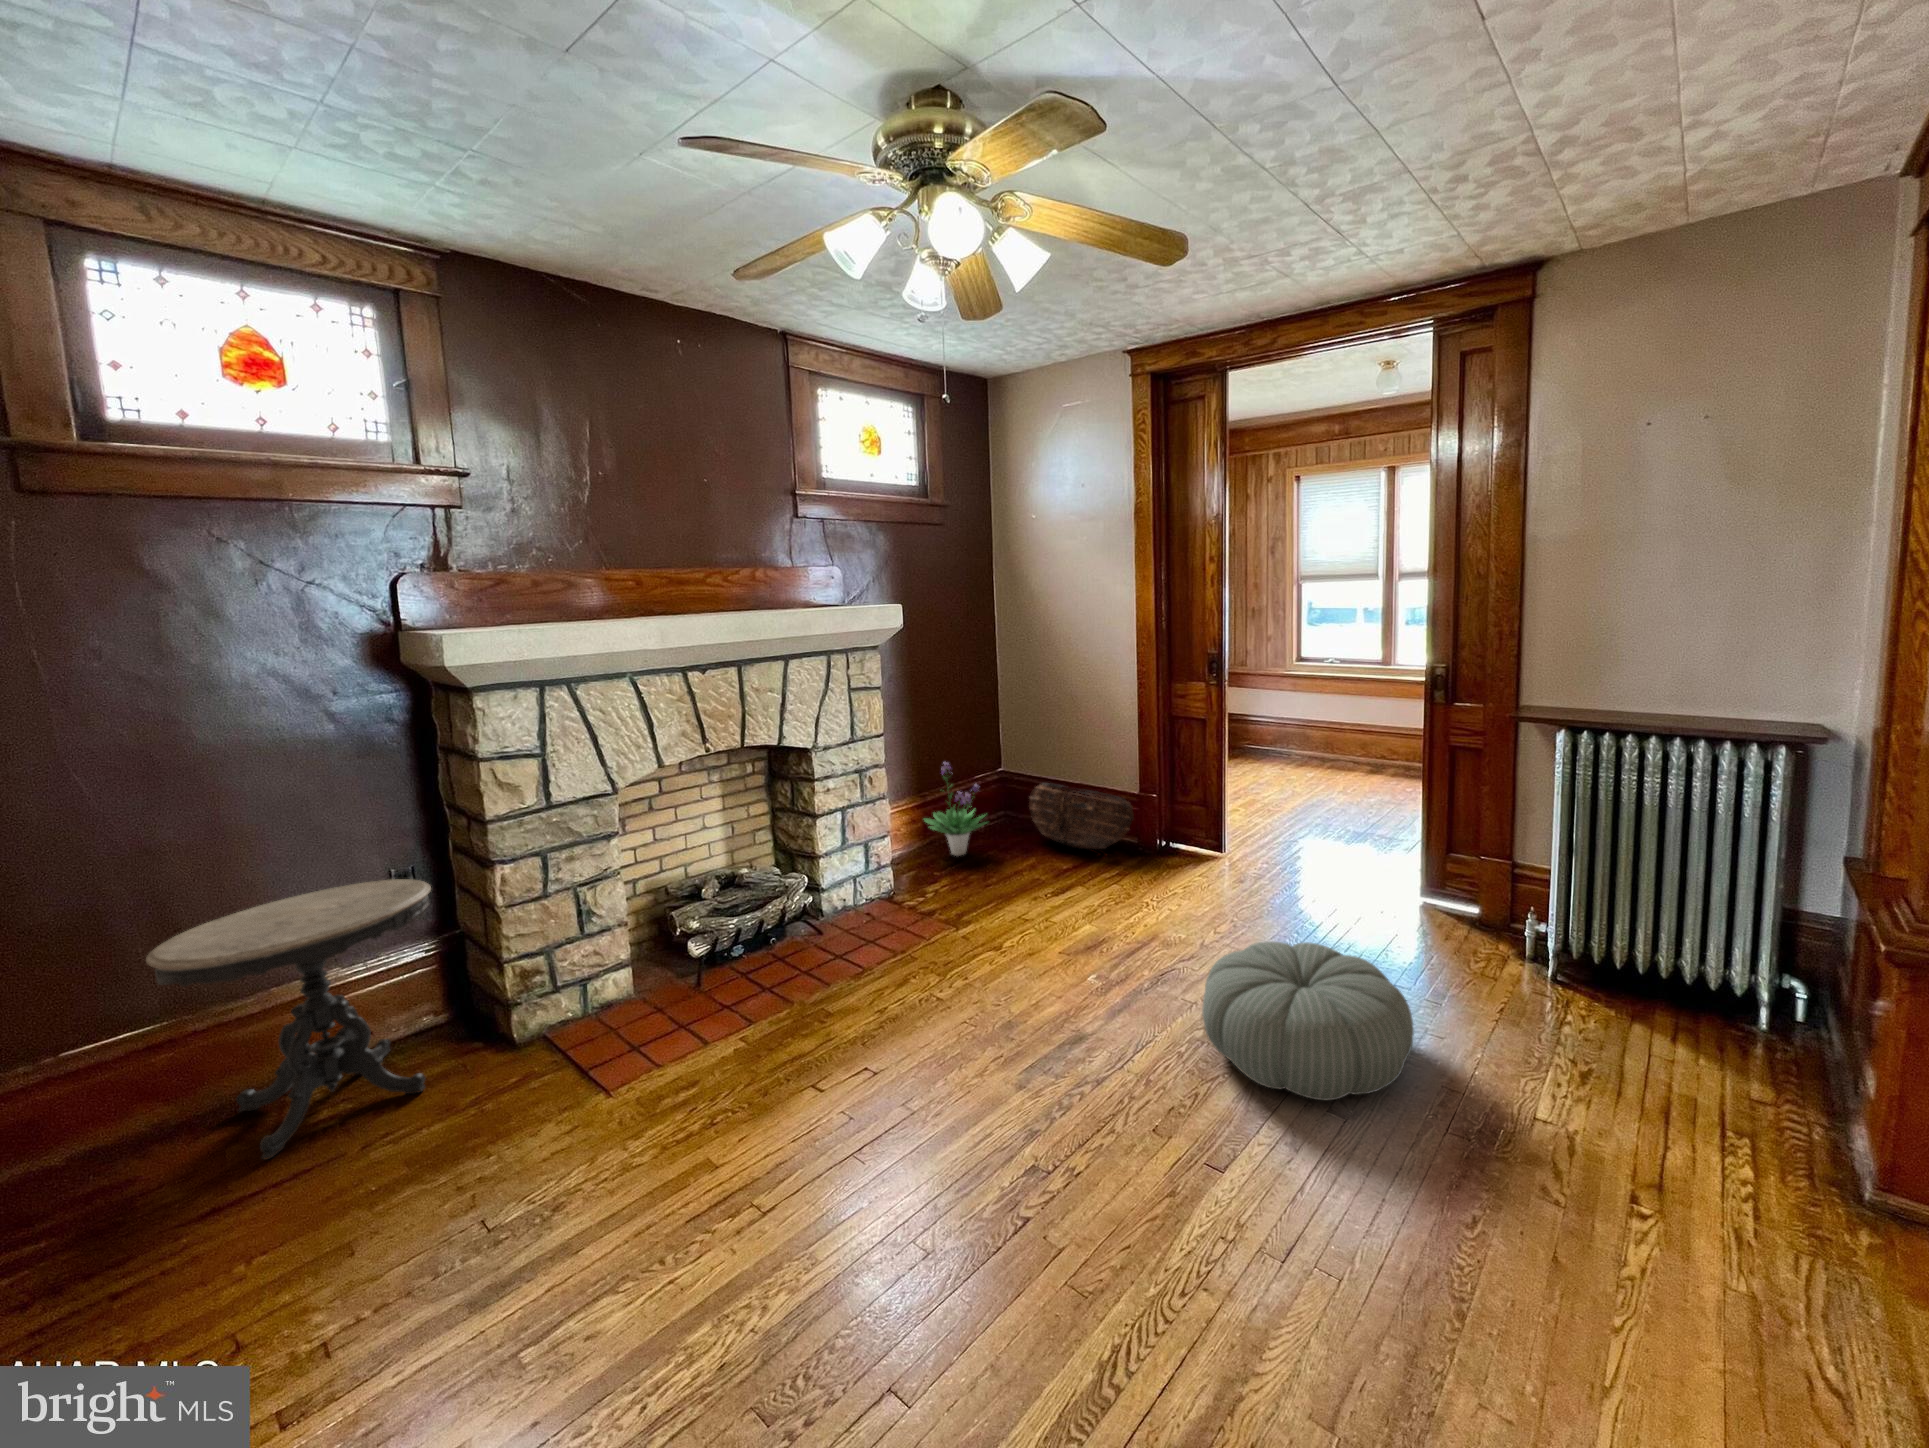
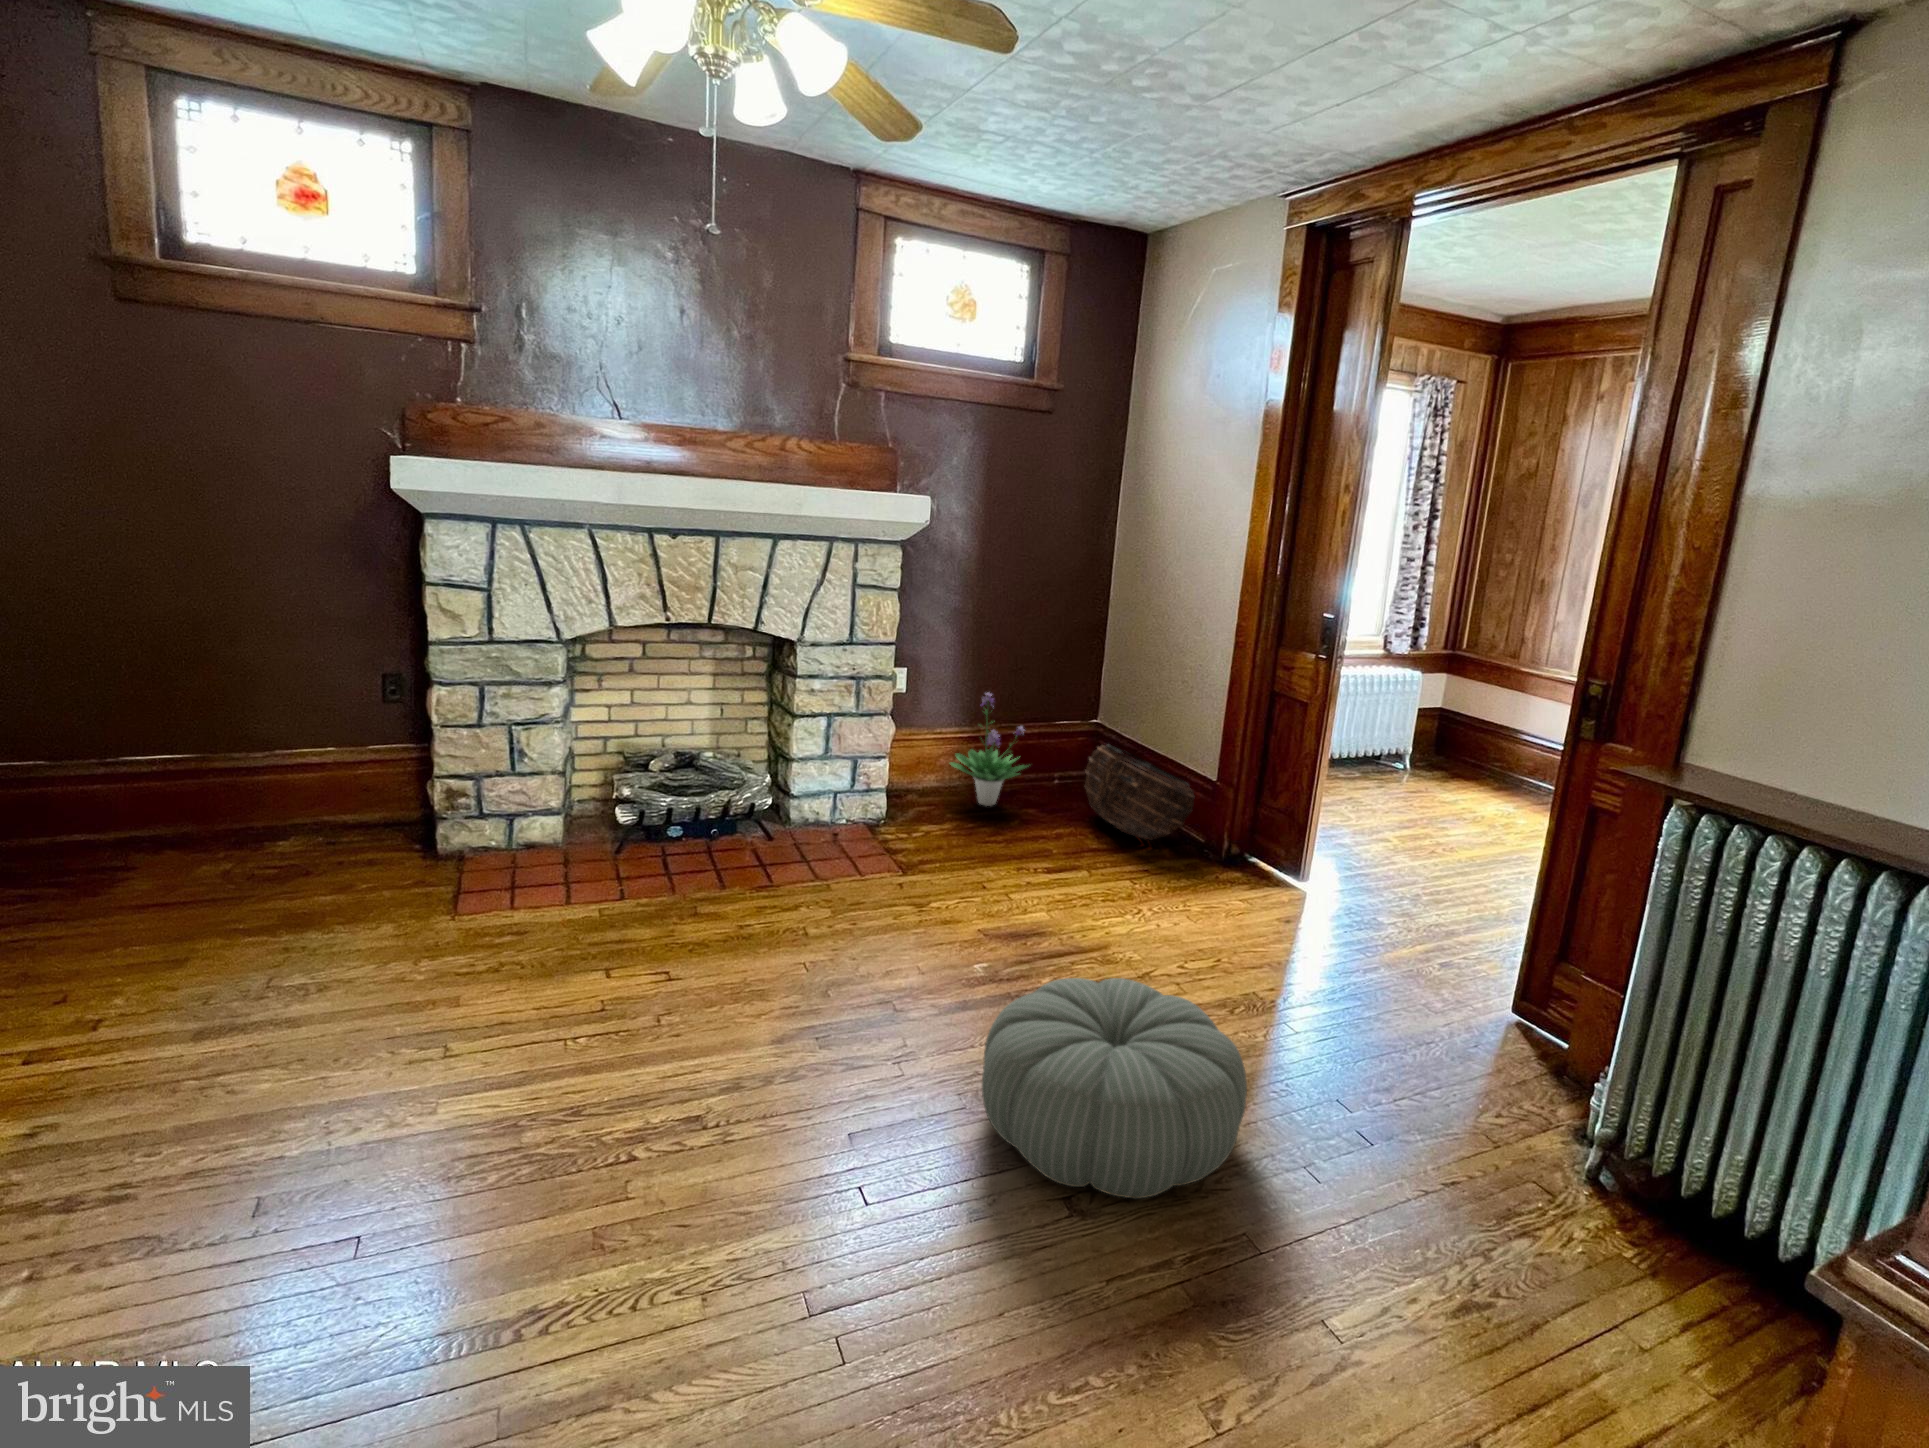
side table: present [146,879,431,1159] -> none [140,675,376,884]

